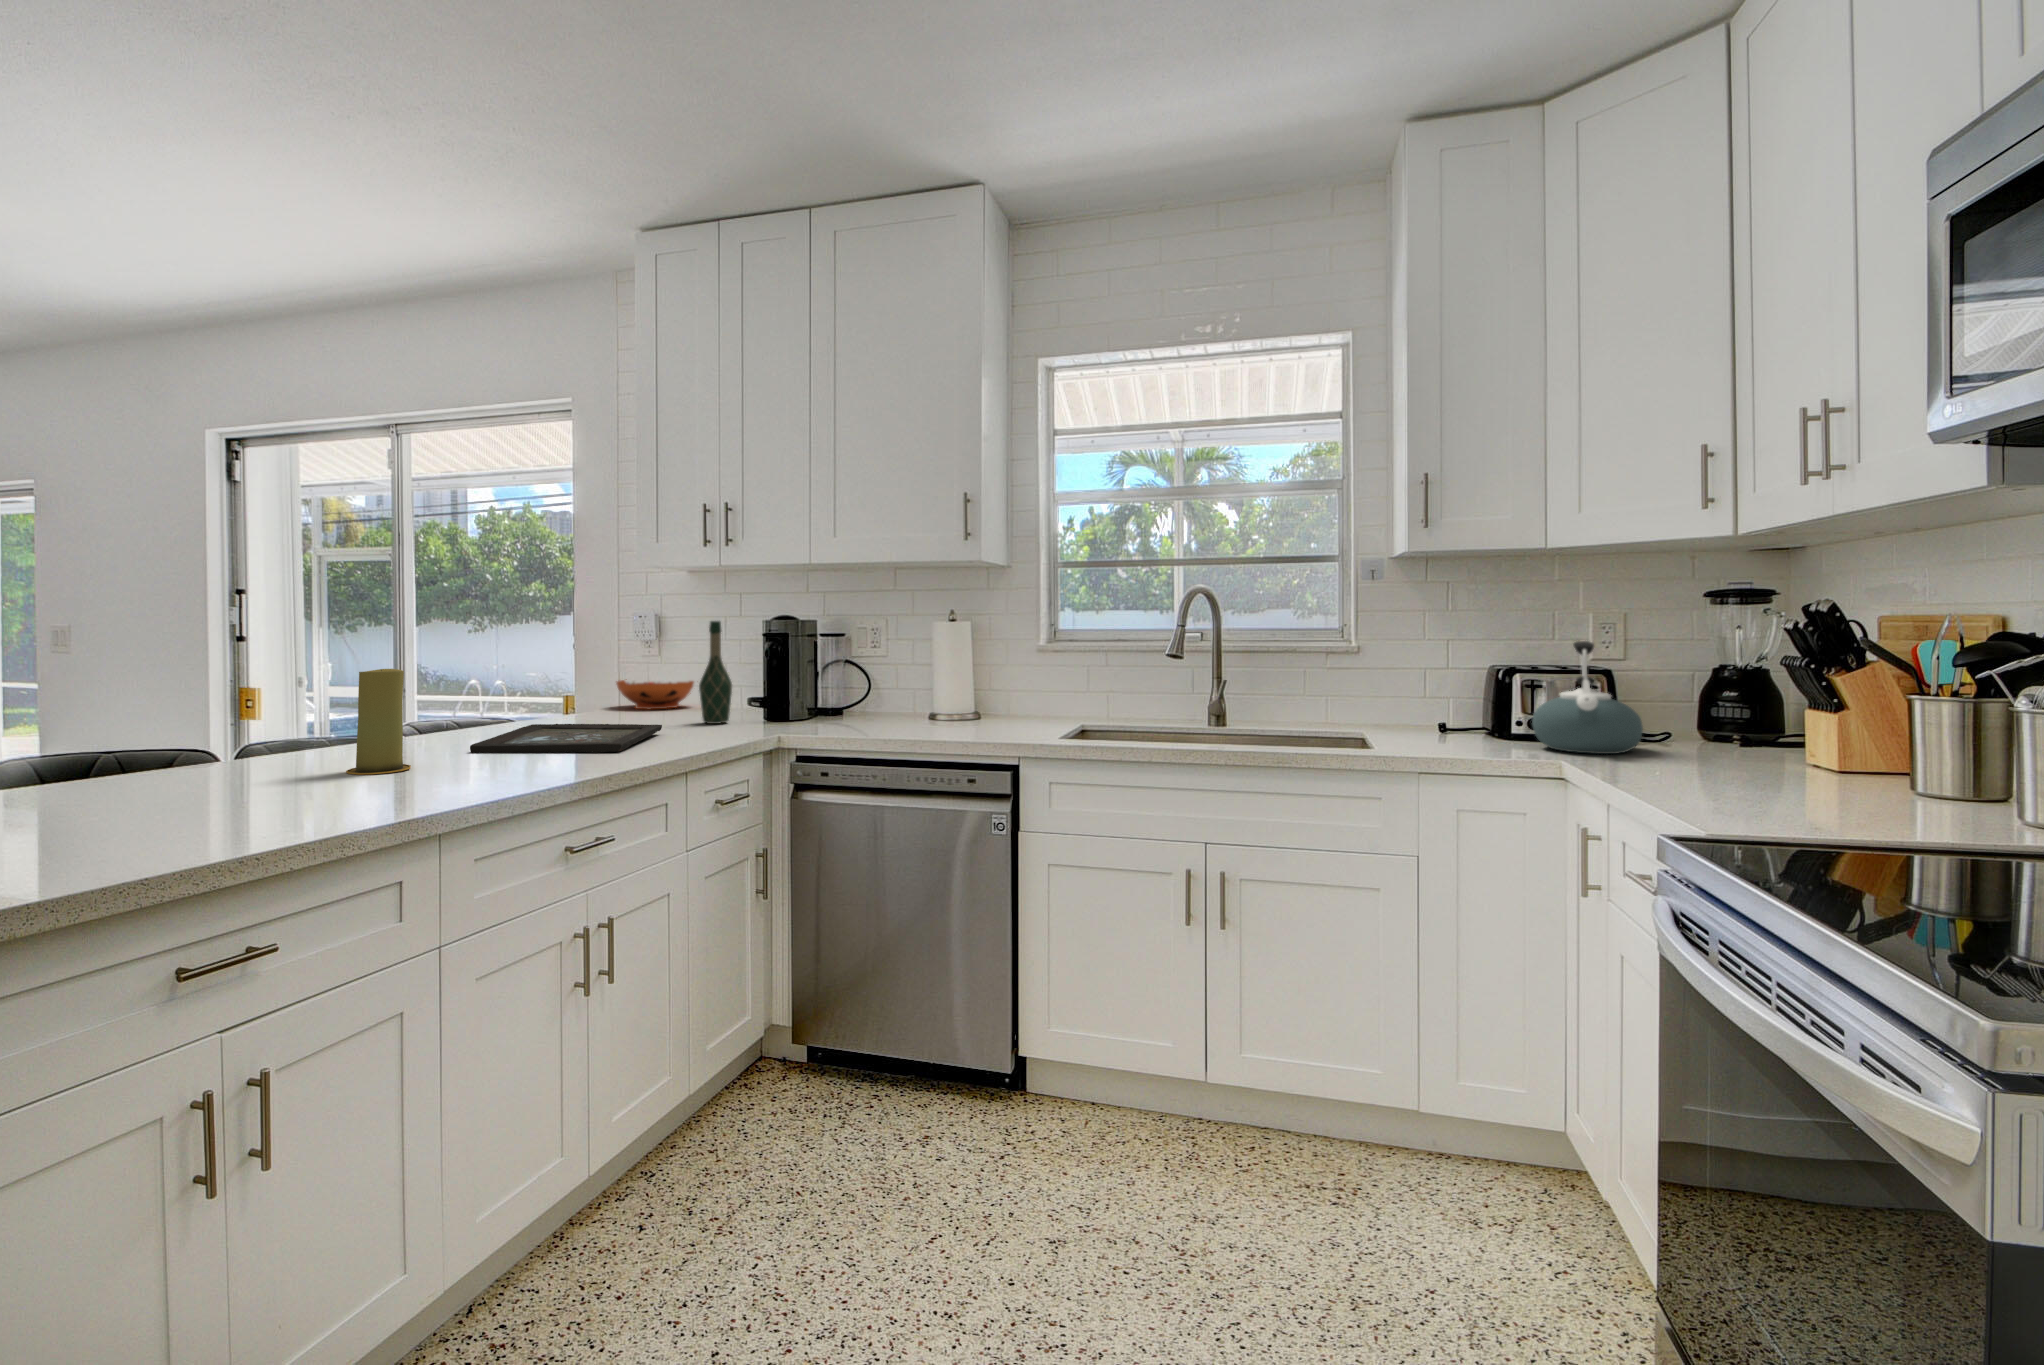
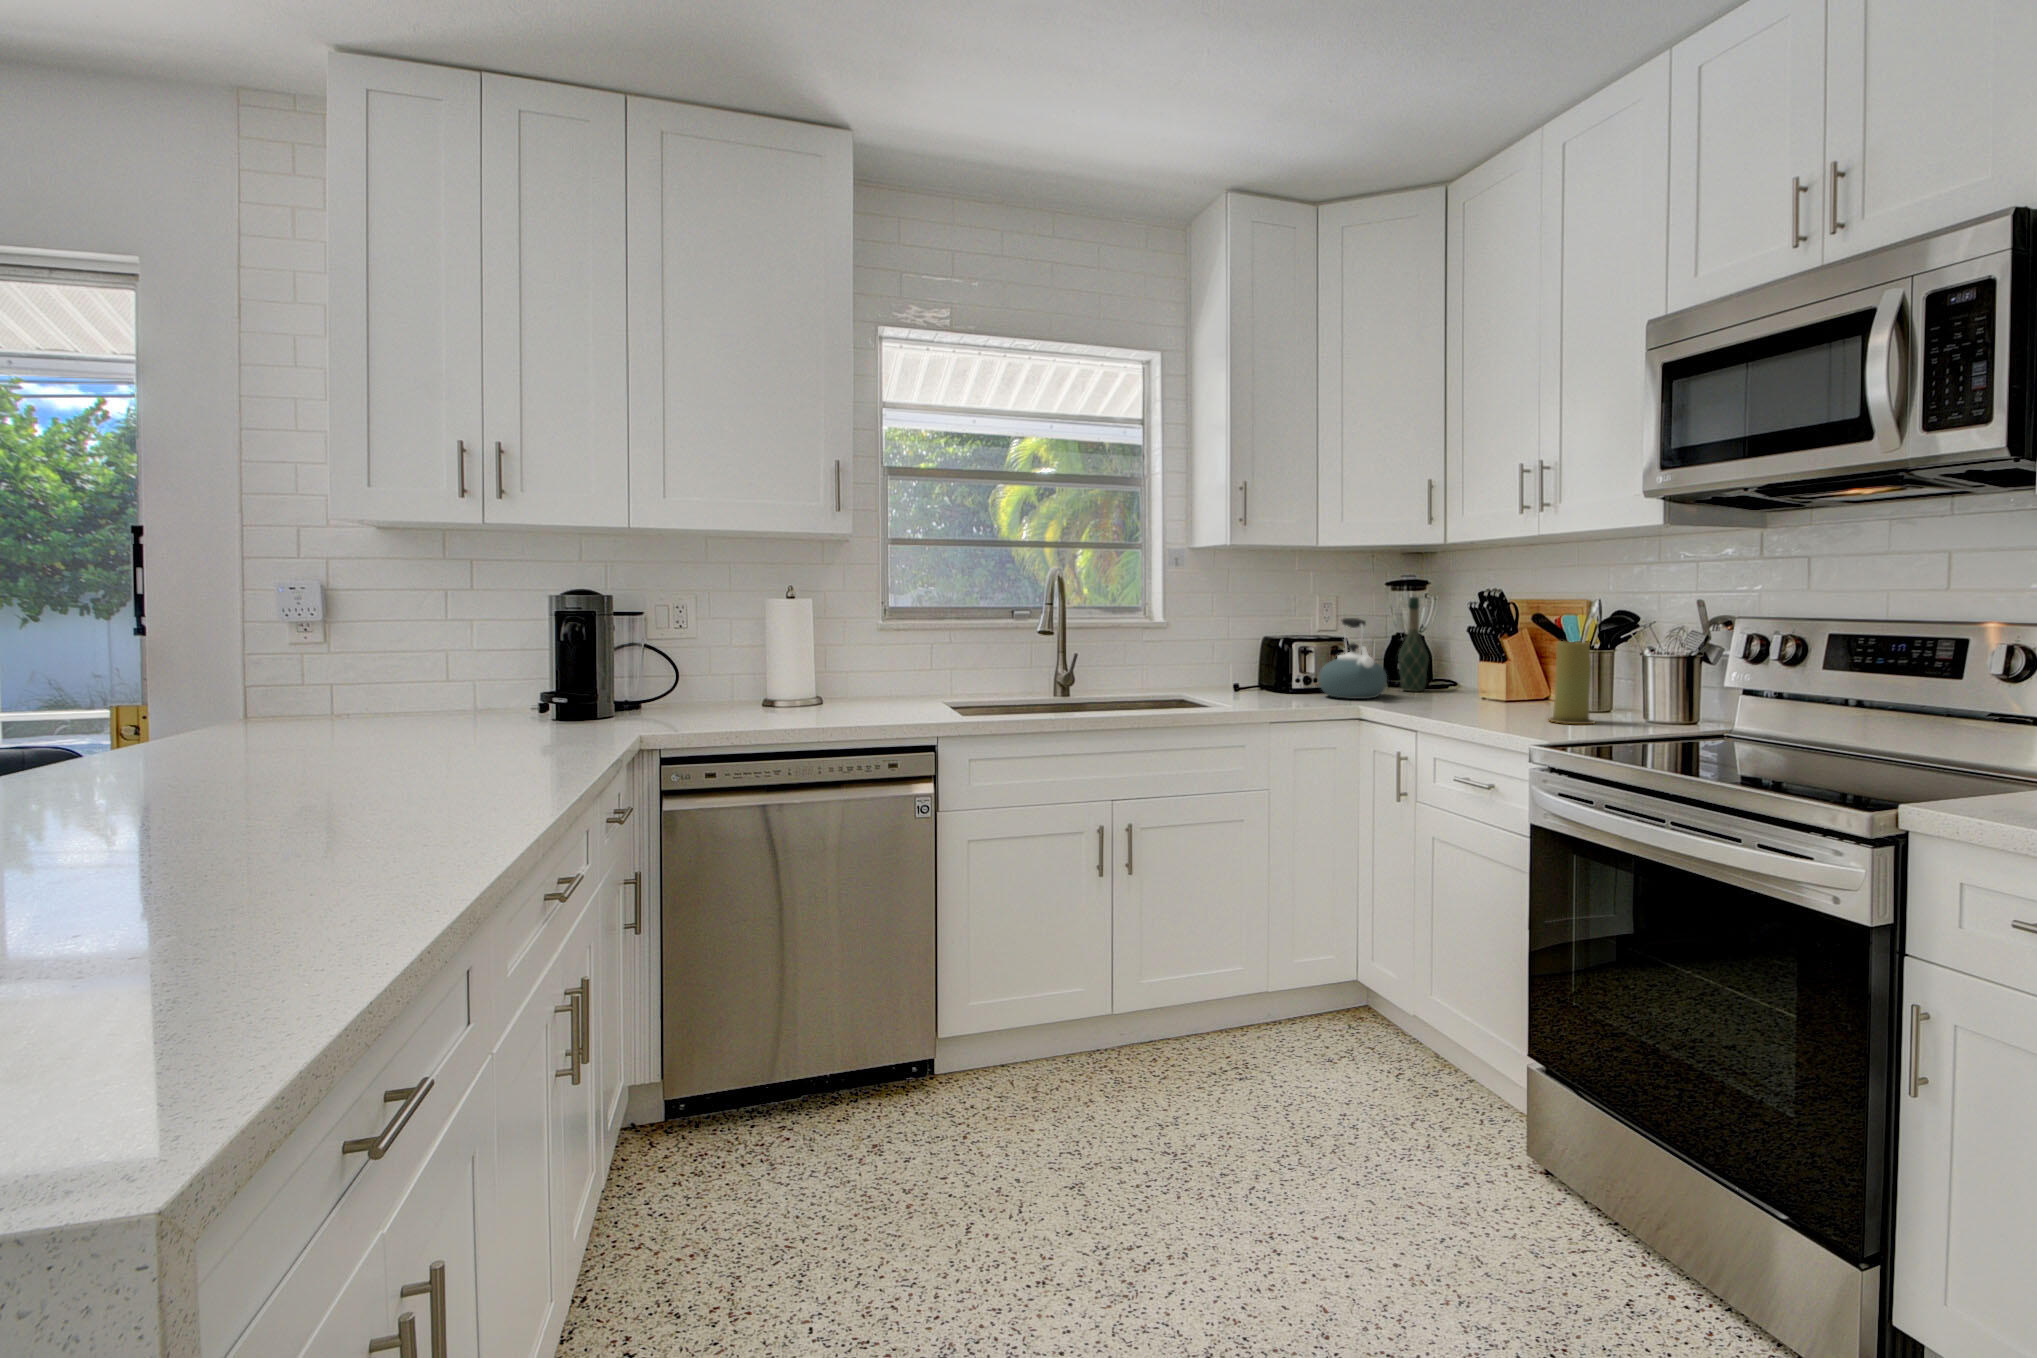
wine bottle: present [699,621,732,724] -> present [1398,597,1429,691]
candle: present [346,669,411,775] -> present [1549,641,1595,724]
decorative bowl: present [616,680,694,709] -> none [230,674,382,722]
tray: present [470,724,662,753] -> none [234,736,513,800]

